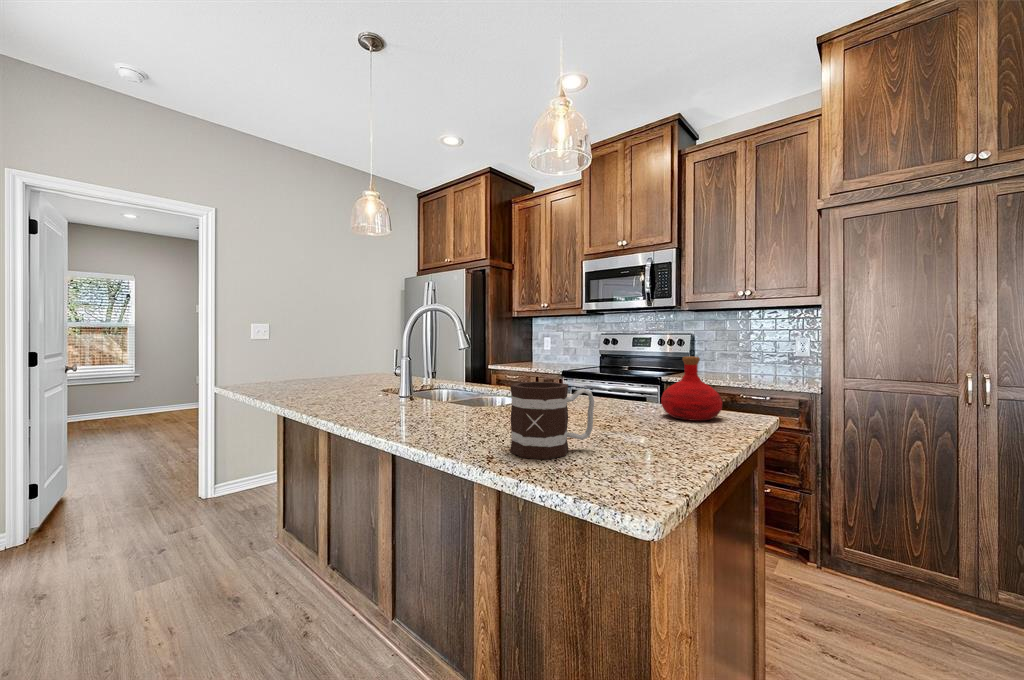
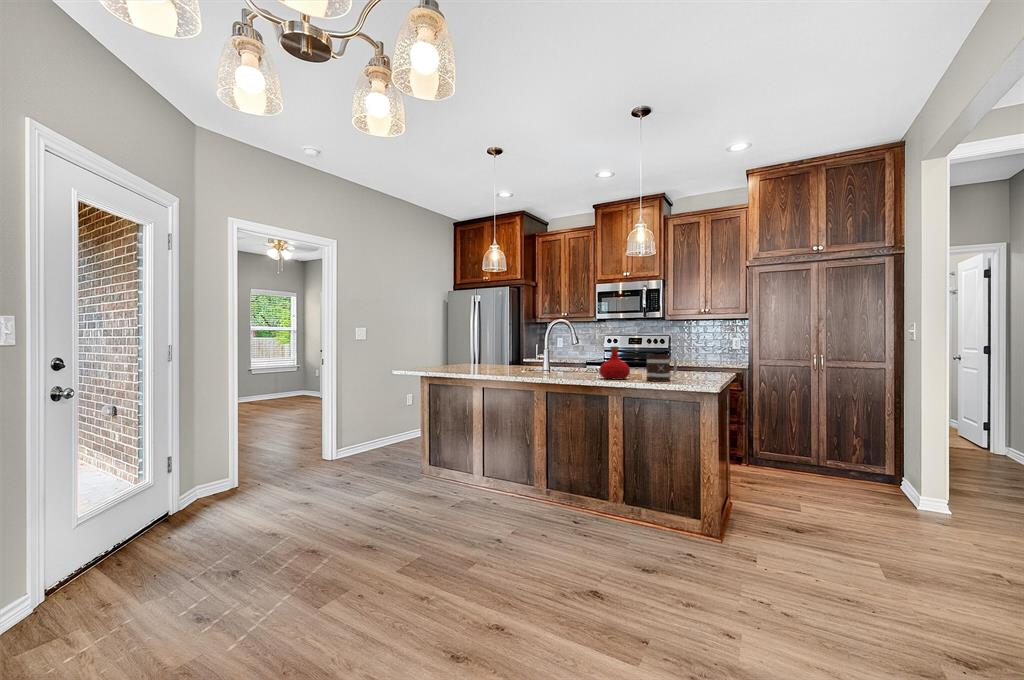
bottle: present [661,356,722,421] -> present [599,346,630,380]

